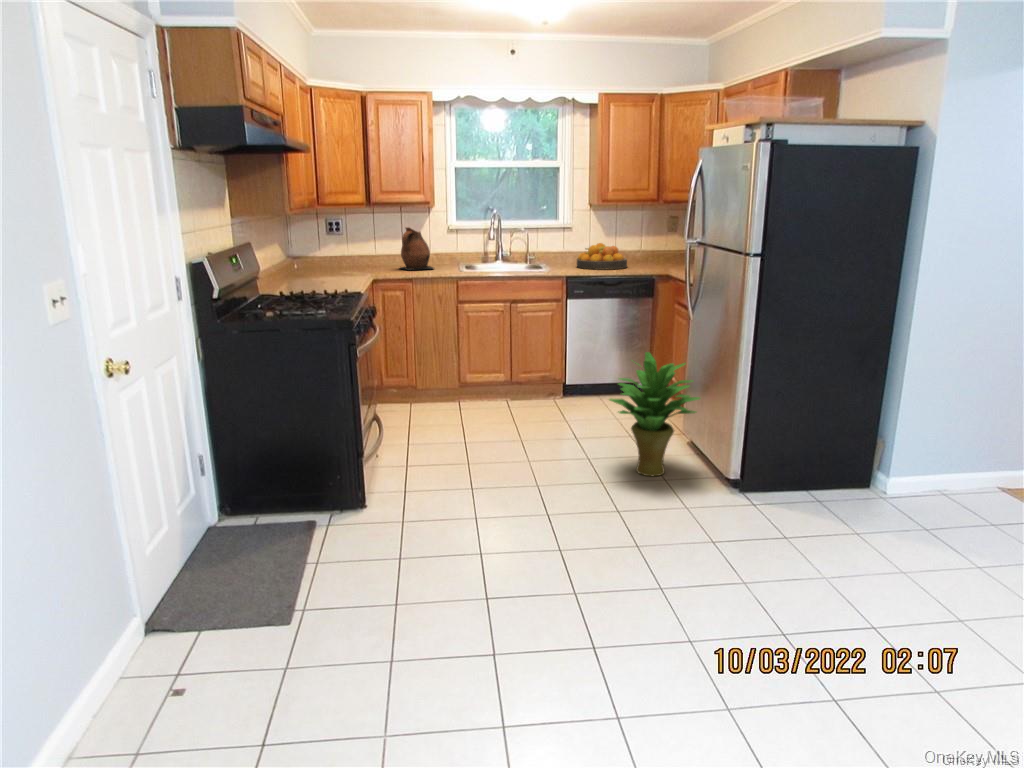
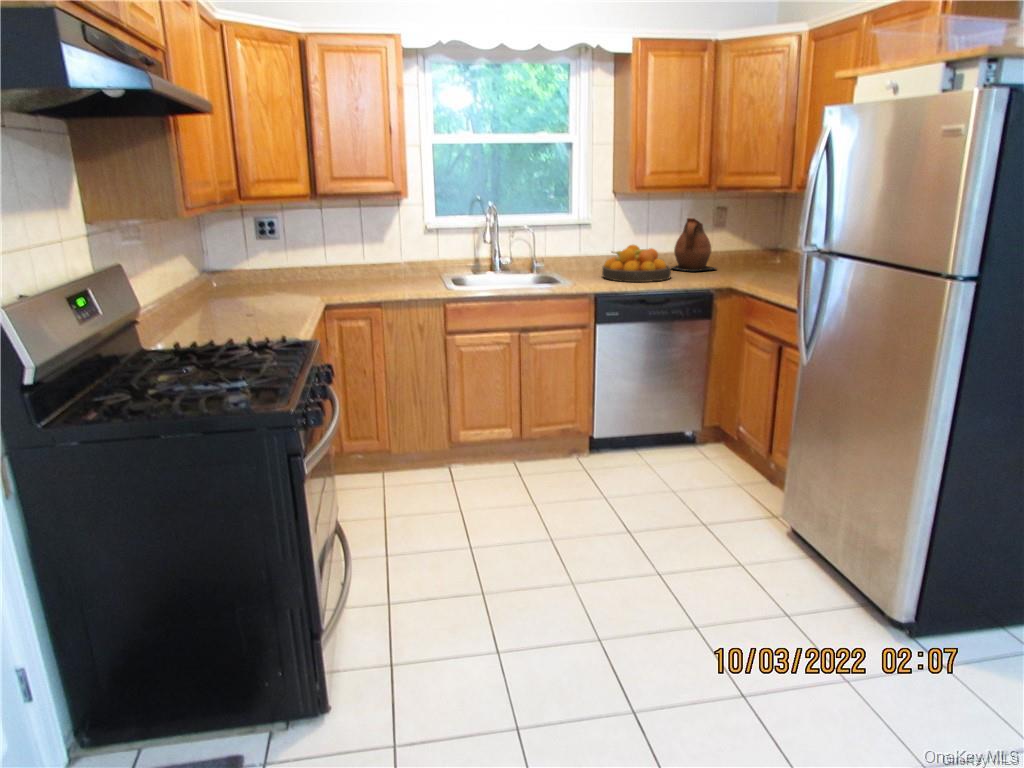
ceramic pitcher: present [401,227,433,270] -> present [672,218,716,271]
potted plant: present [610,352,700,476] -> none [696,421,842,610]

